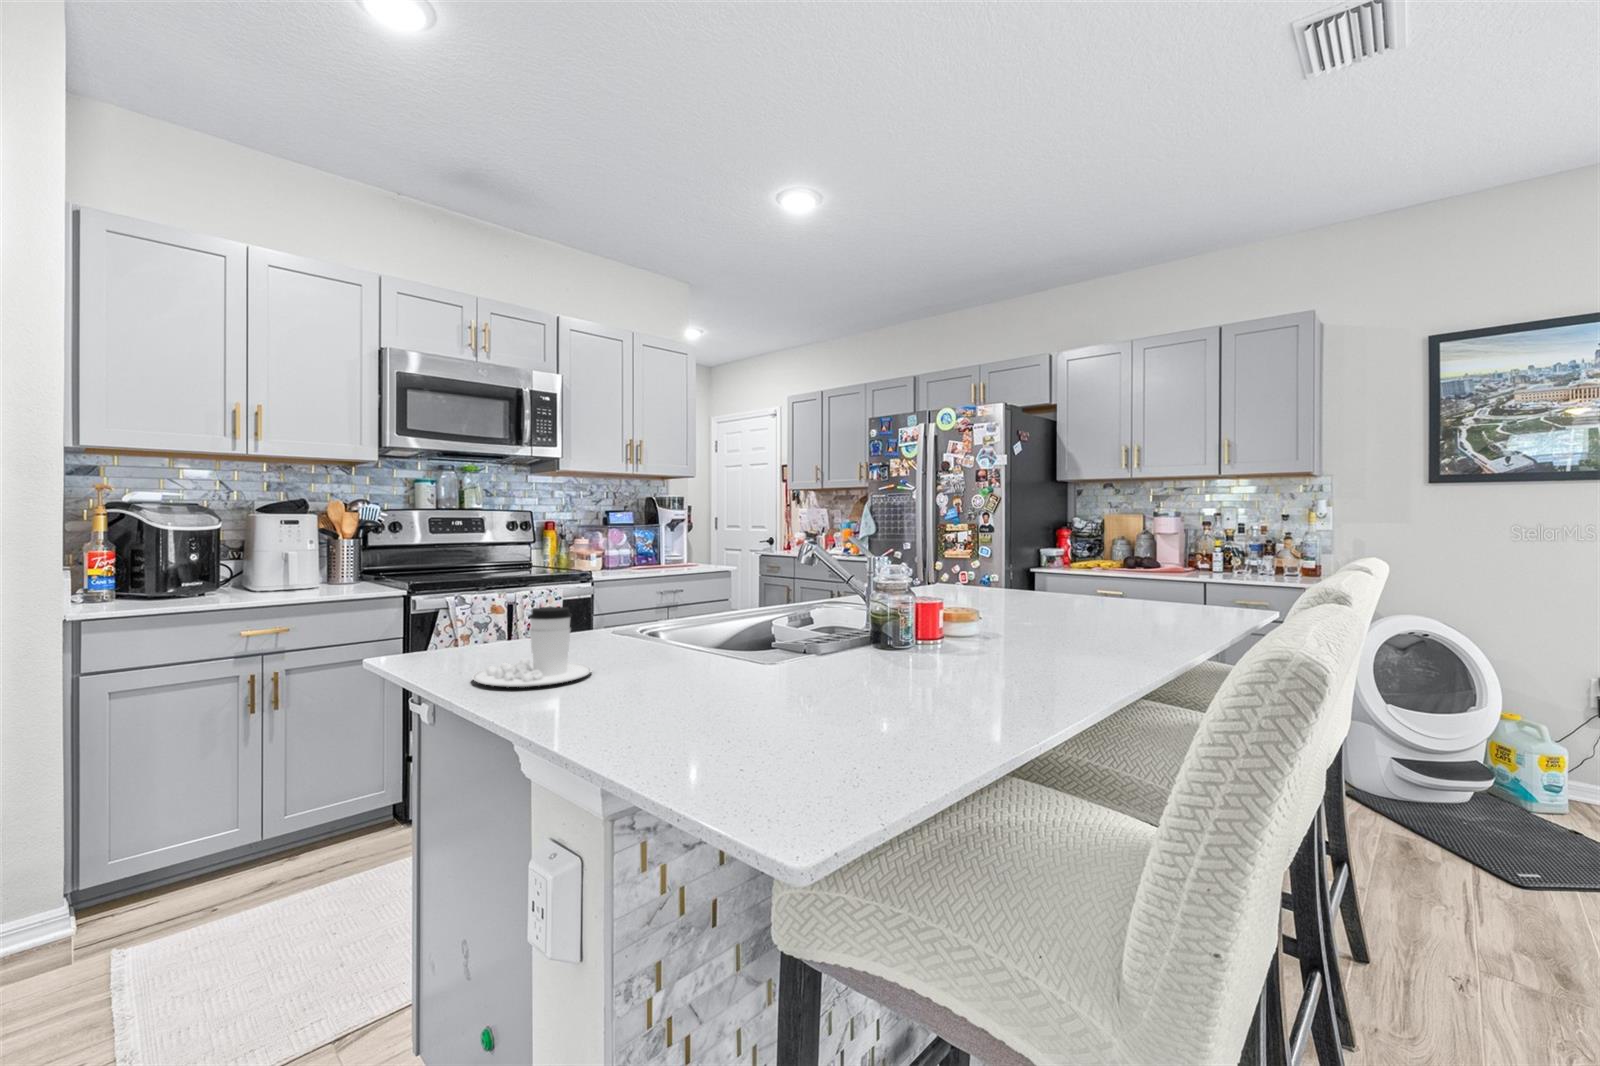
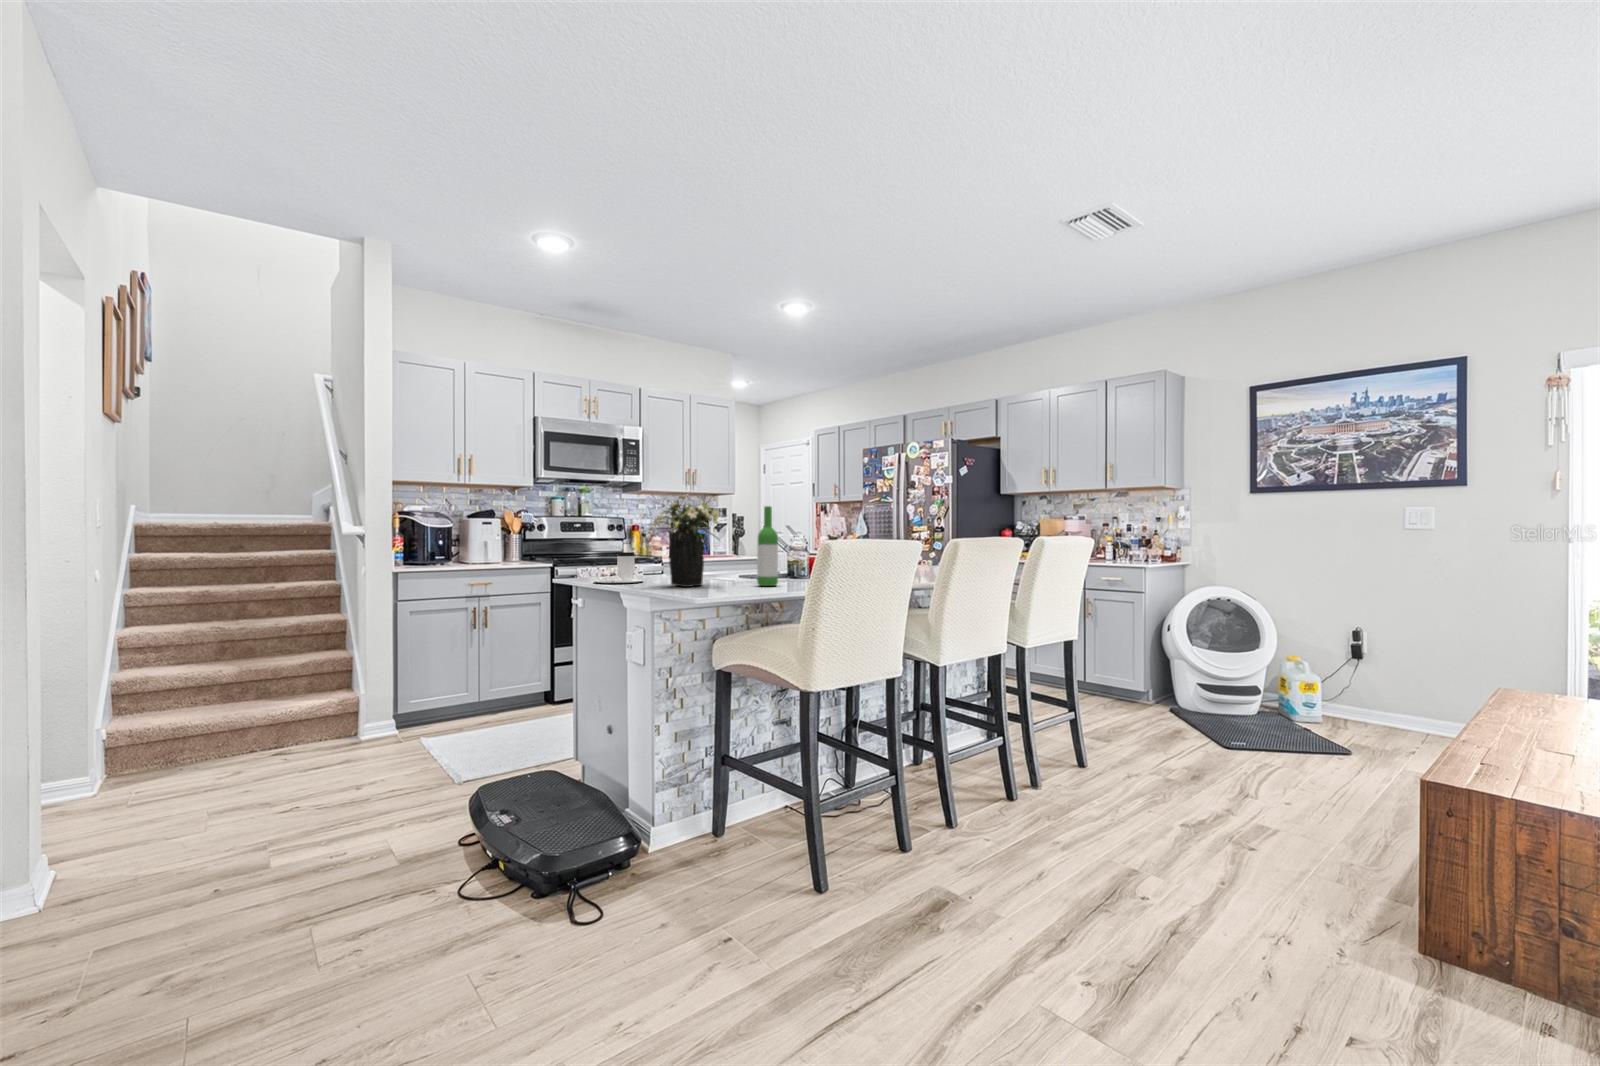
flower arrangement: none [619,477,812,706] -> present [649,494,720,587]
wine bottle: none [868,508,916,695] -> present [757,506,778,586]

